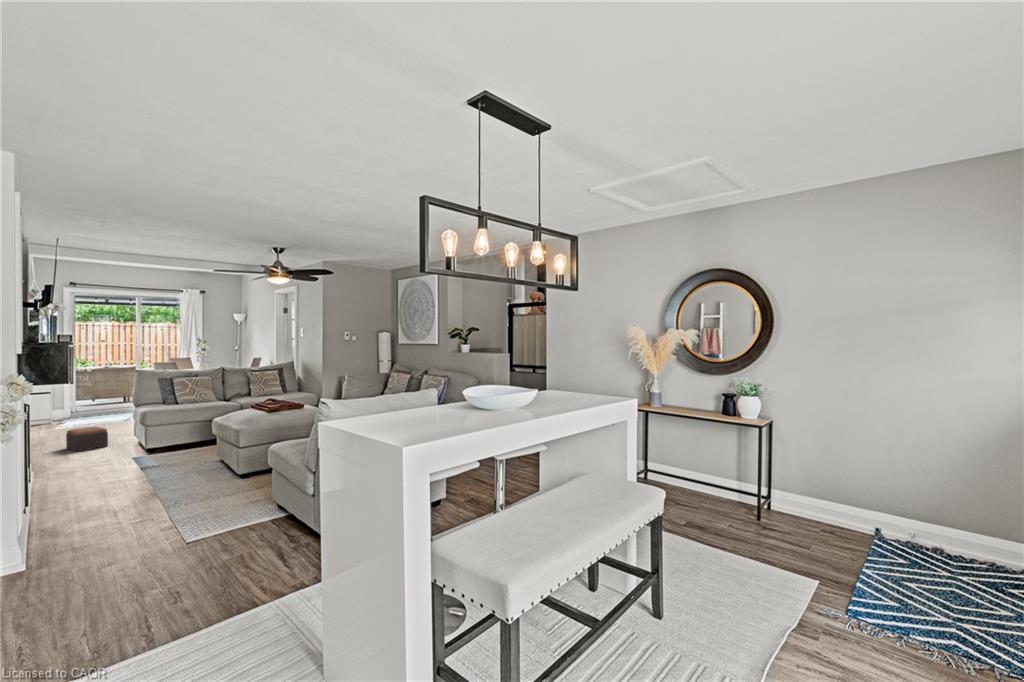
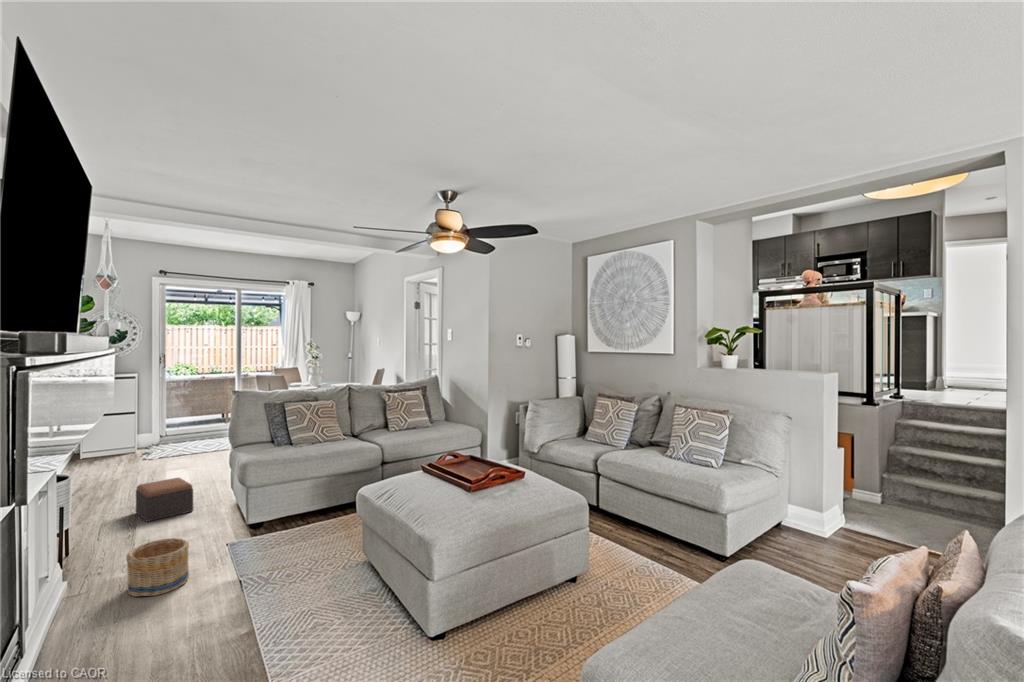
basket: none [73,448,111,475] -> present [126,538,189,597]

